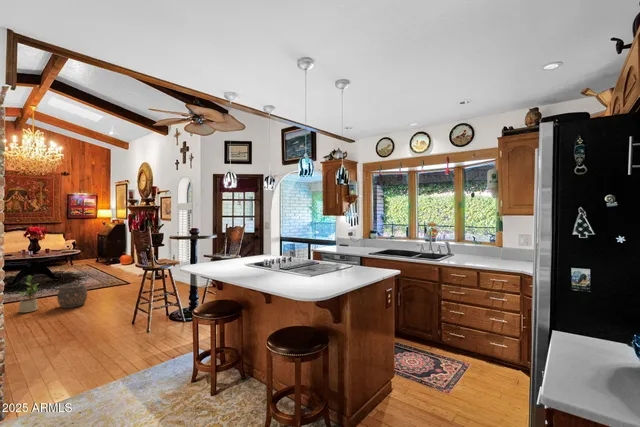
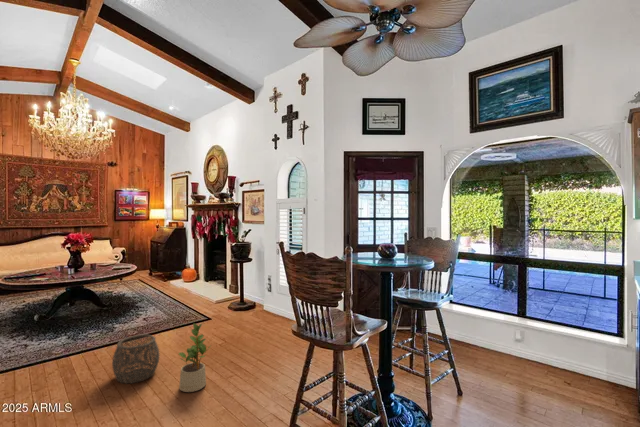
potted plant: present [19,275,40,313] -> present [179,323,207,392]

